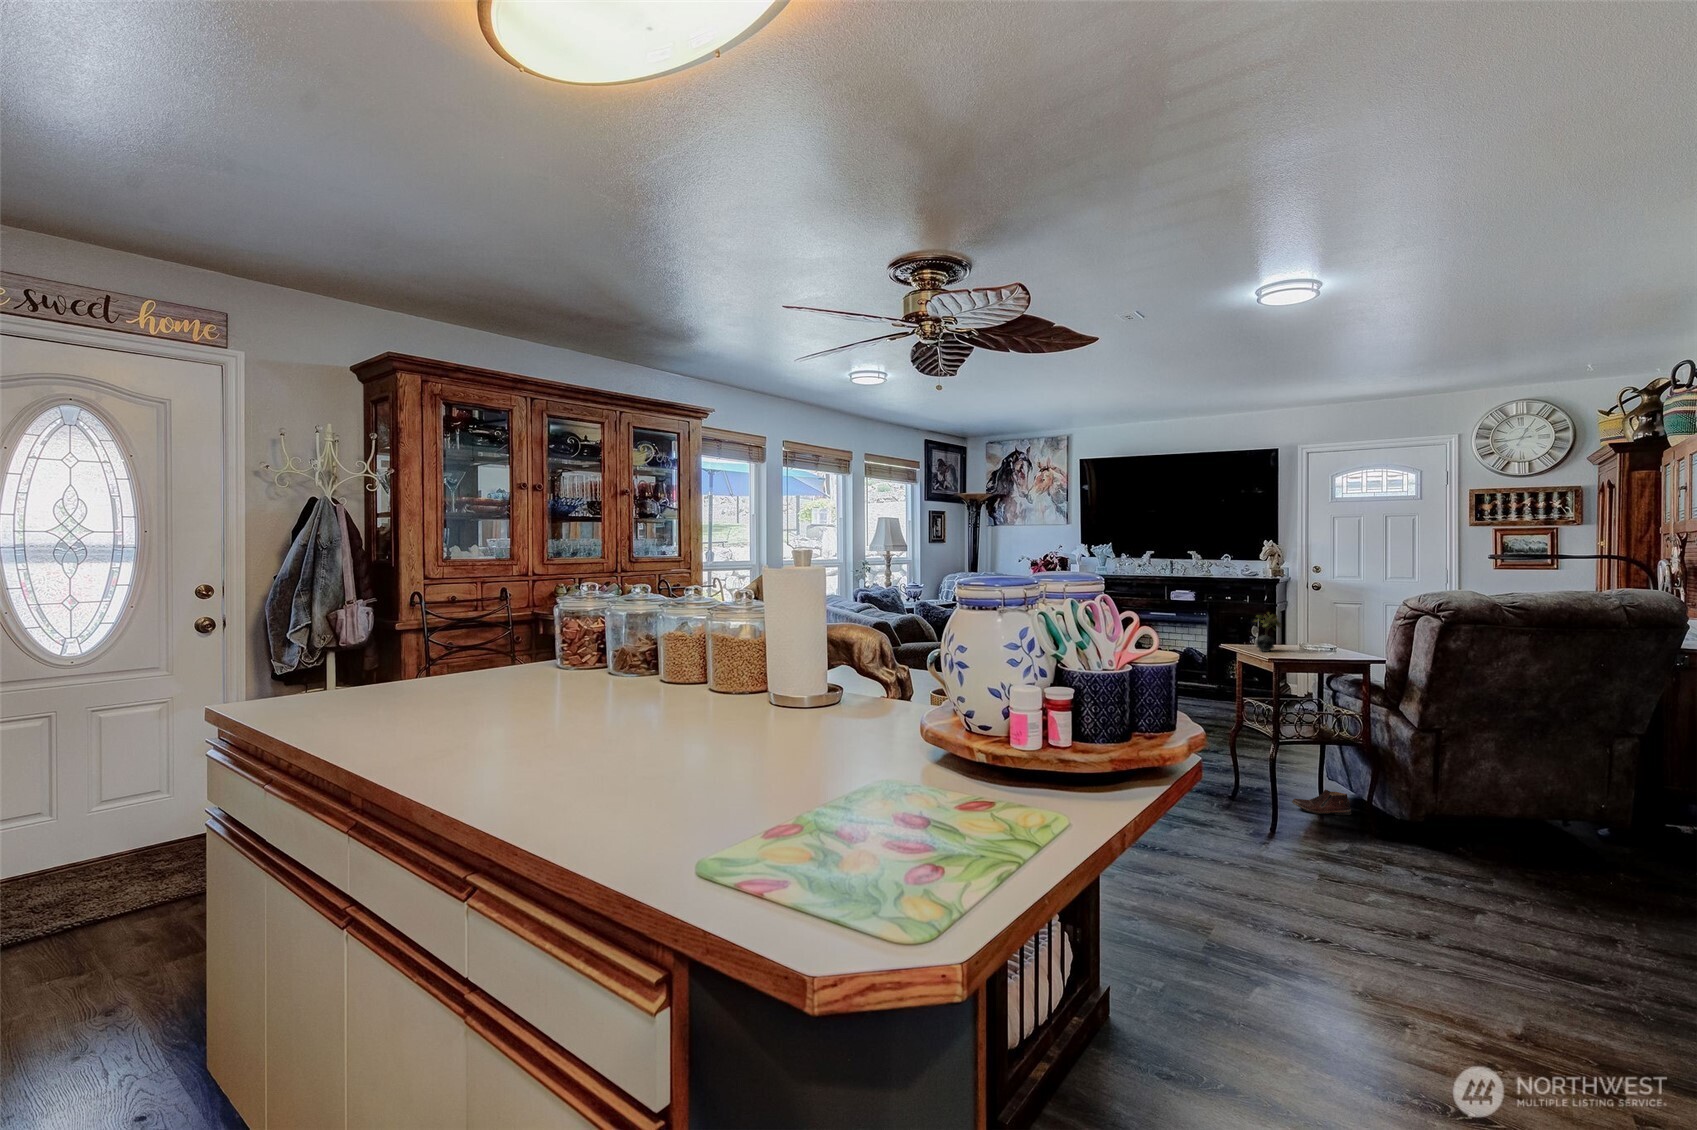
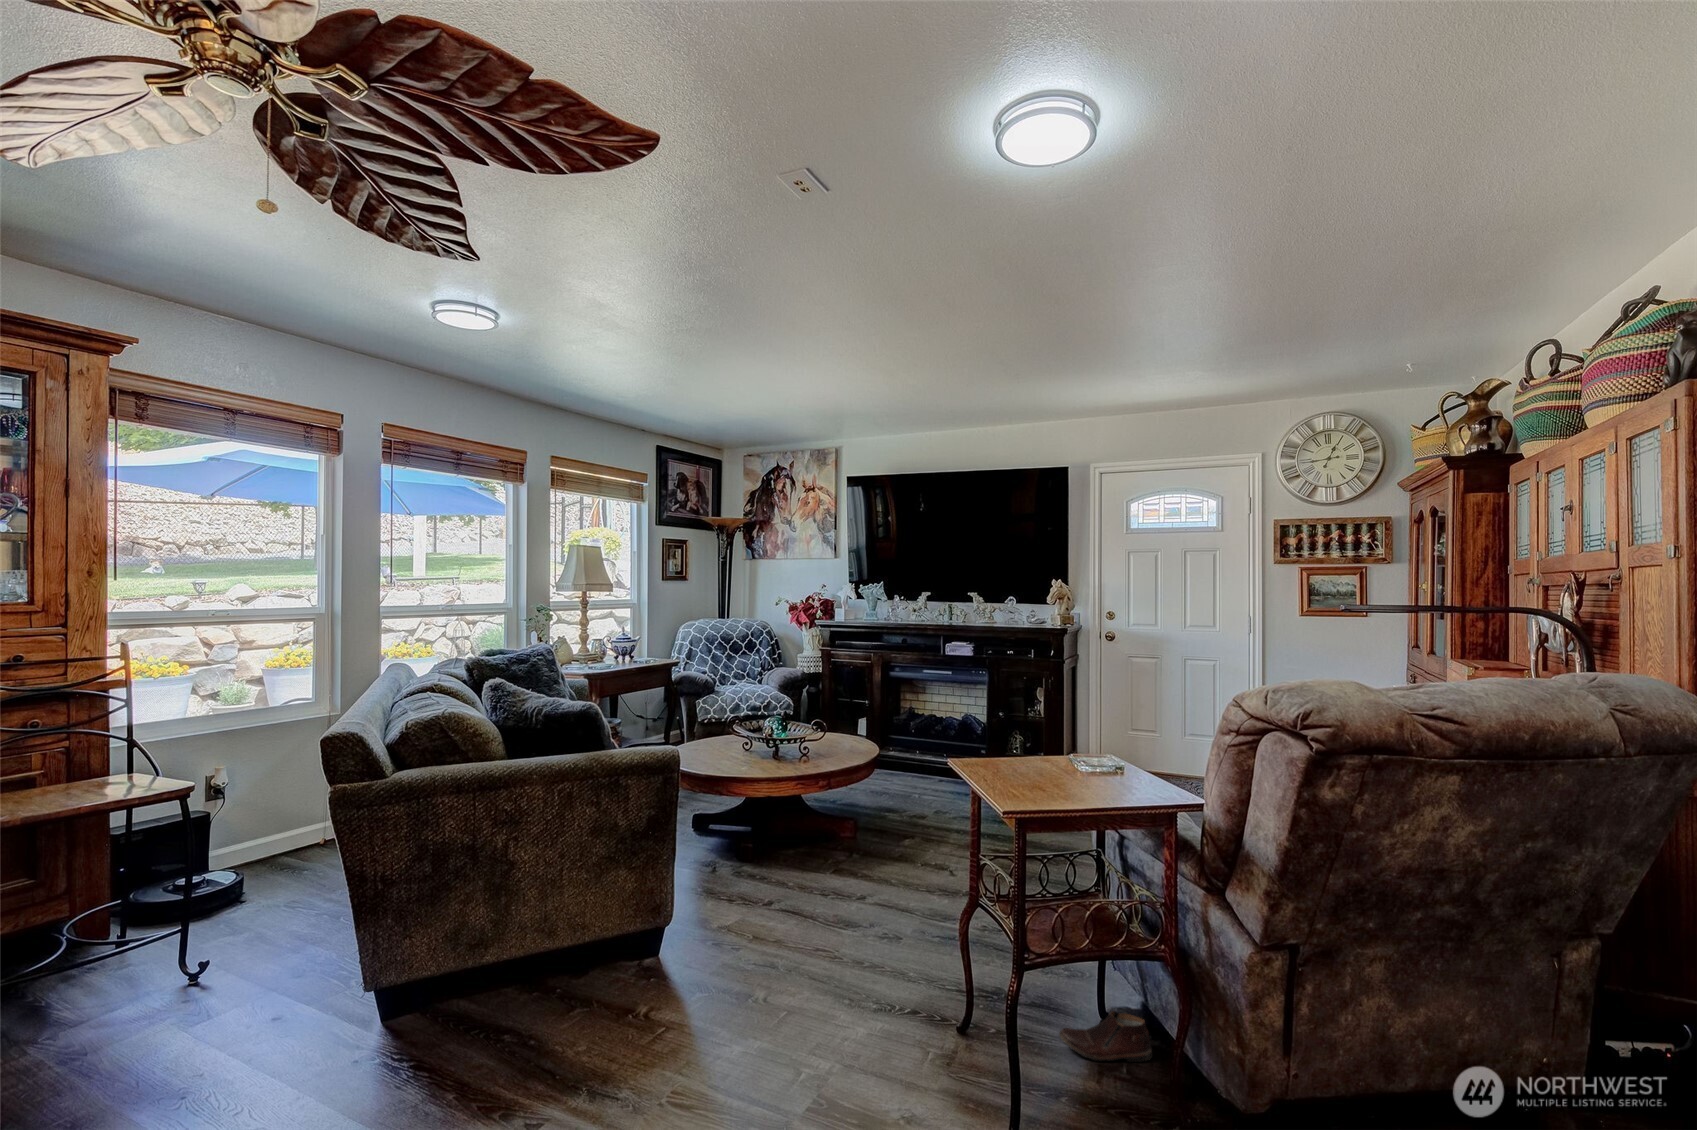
succulent plant: present [1256,613,1281,652] -> none [995,702,1040,774]

